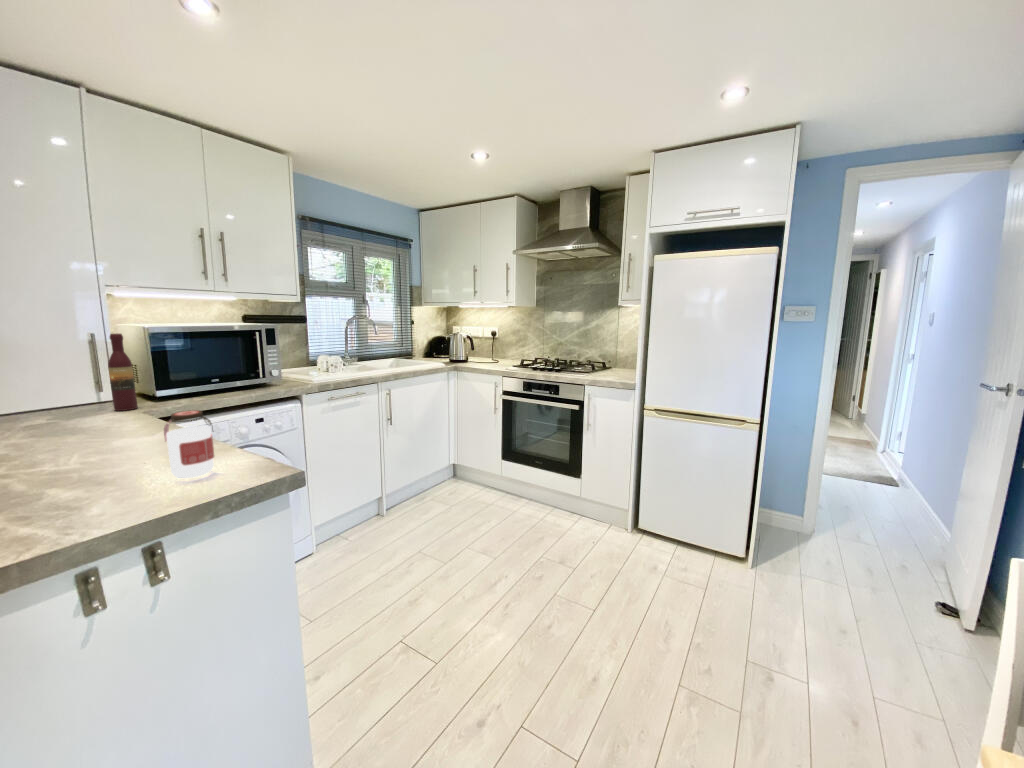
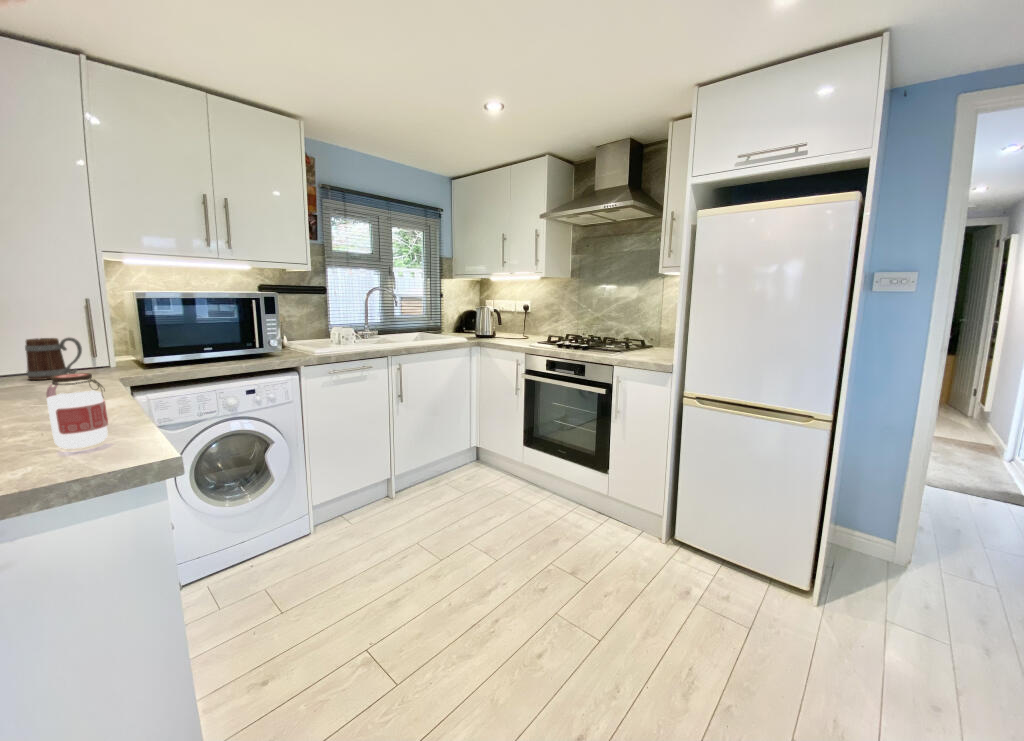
wine bottle: present [108,334,138,411] -> none [96,298,126,376]
mug: none [32,373,90,417] -> present [25,338,82,380]

